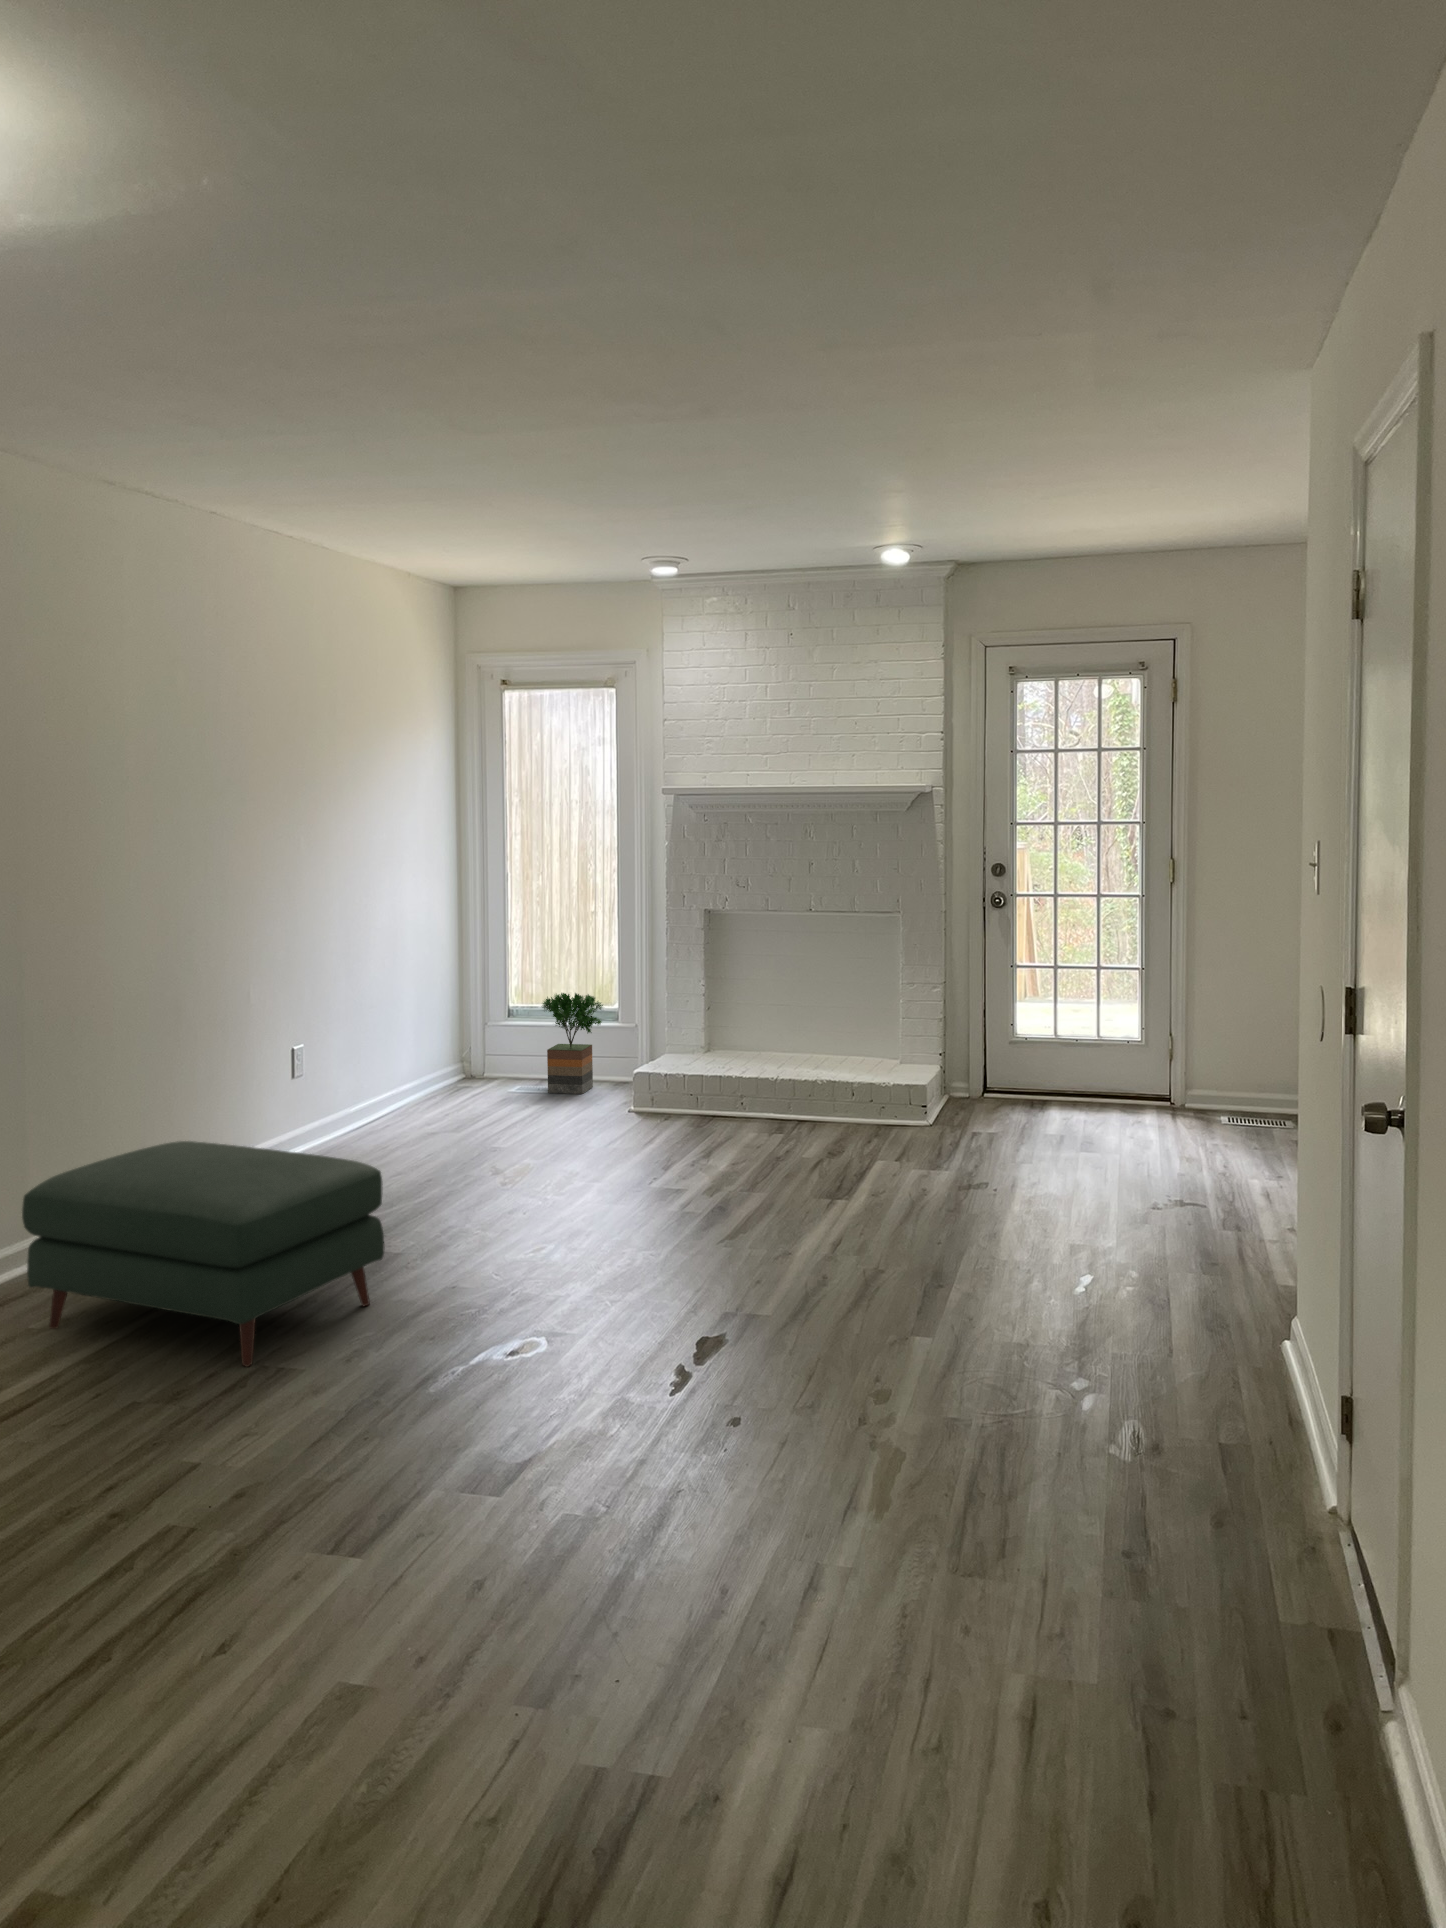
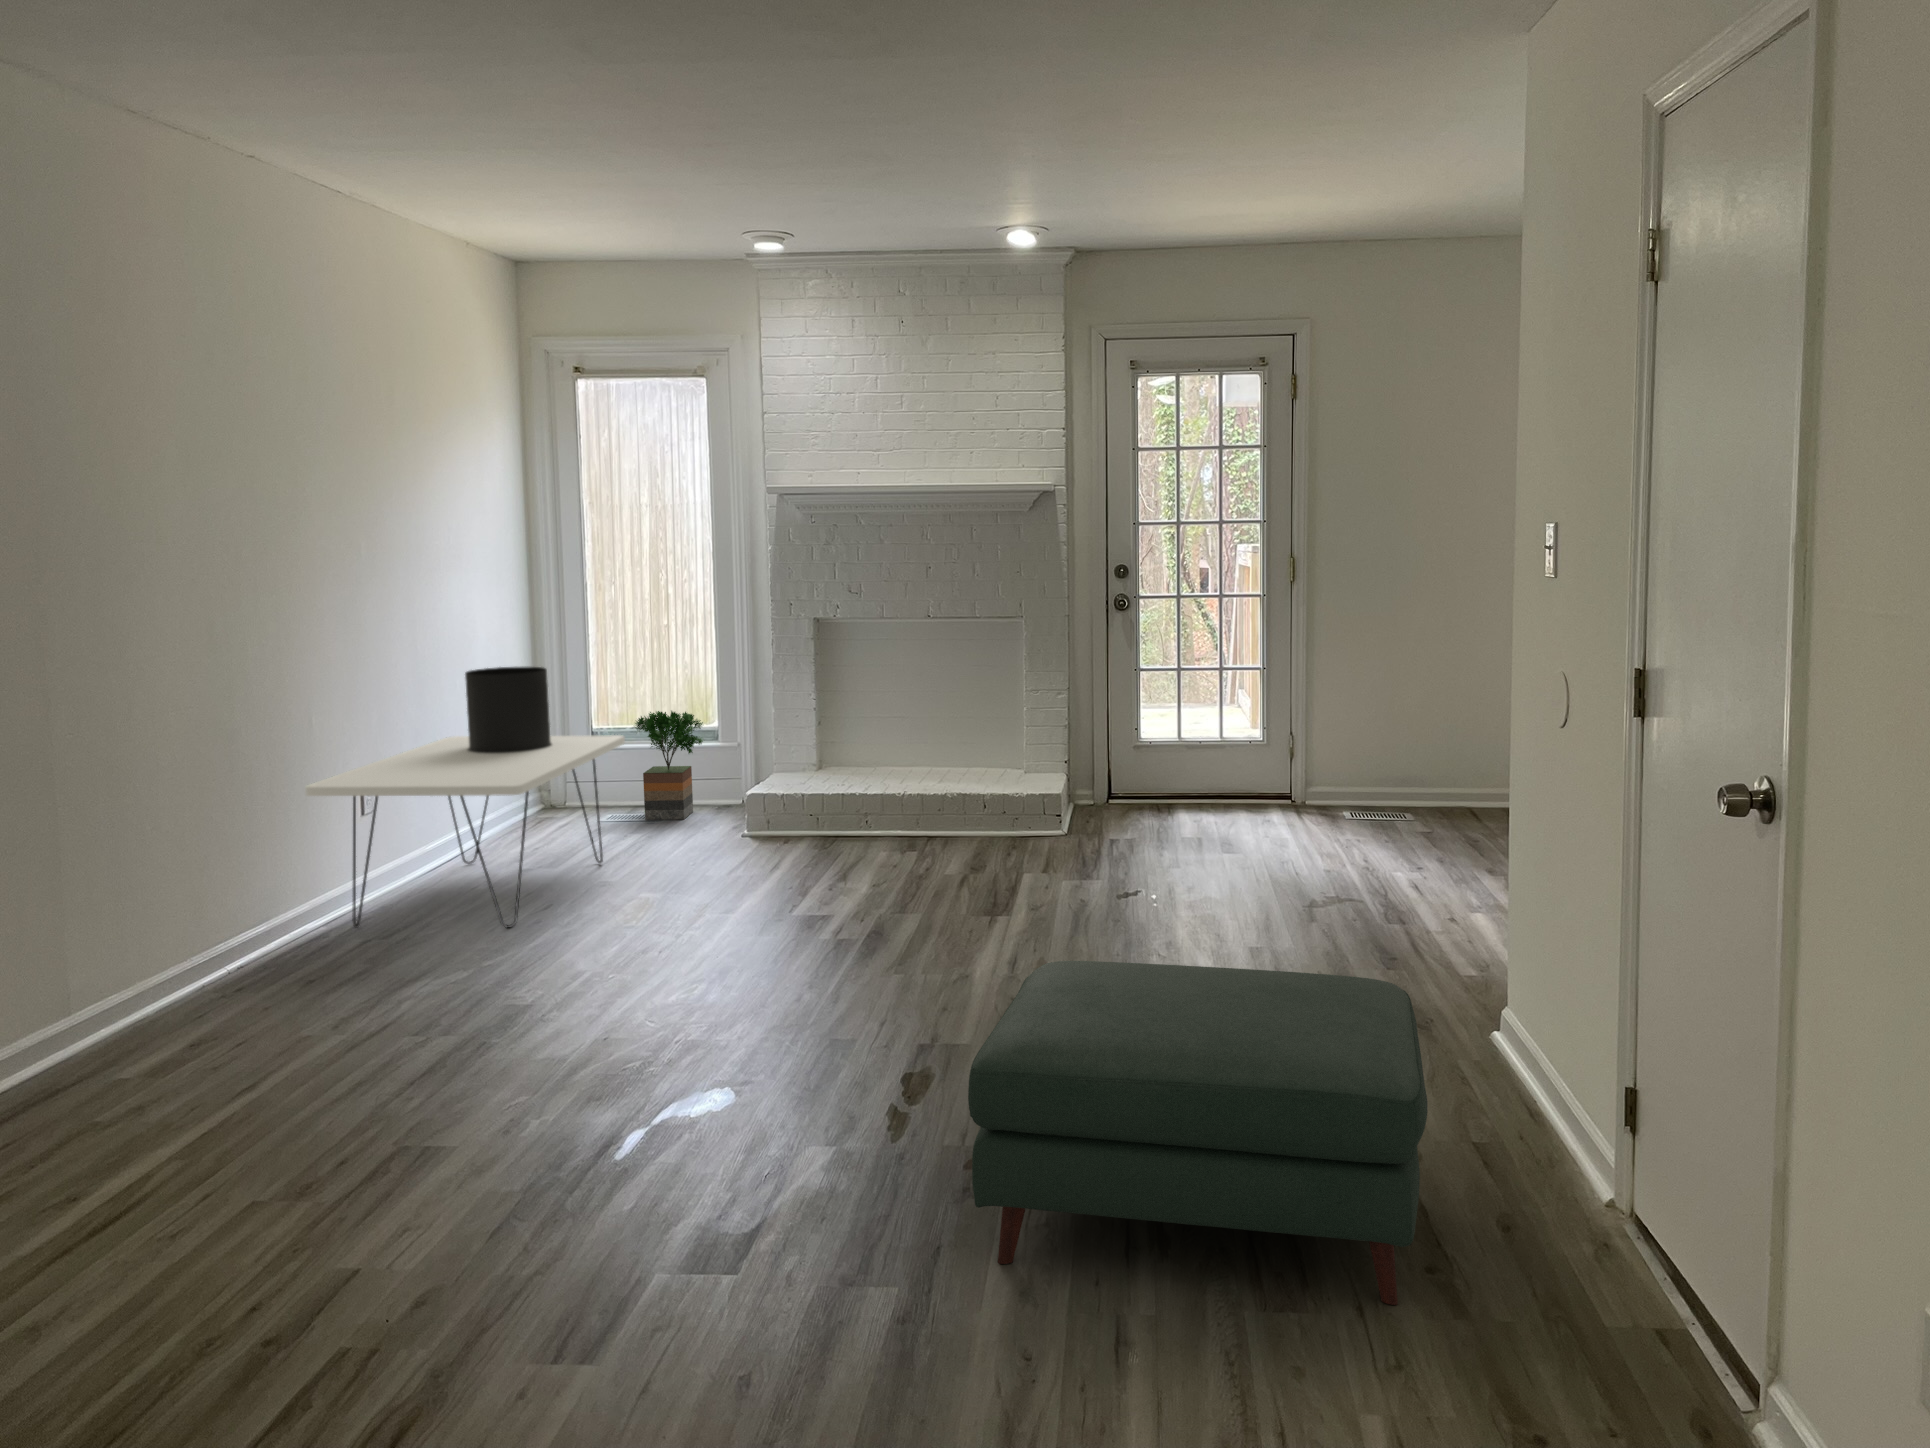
side table: none [240,950,522,1184] -> present [305,667,625,928]
ottoman: present [22,1141,384,1366] -> present [968,961,1428,1305]

